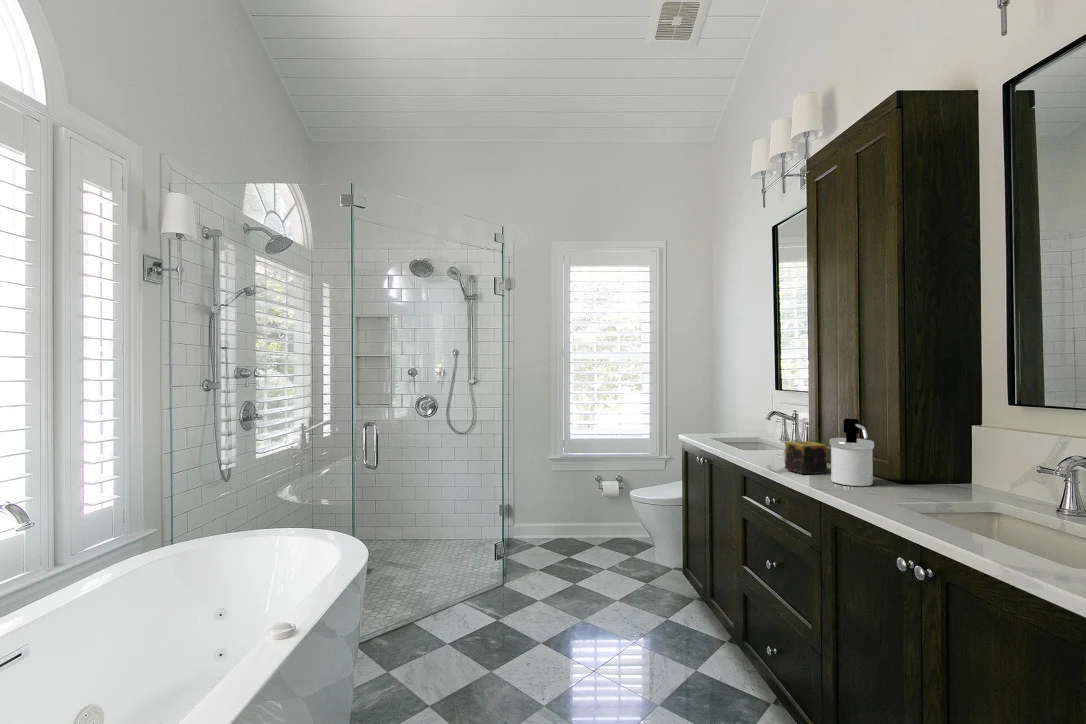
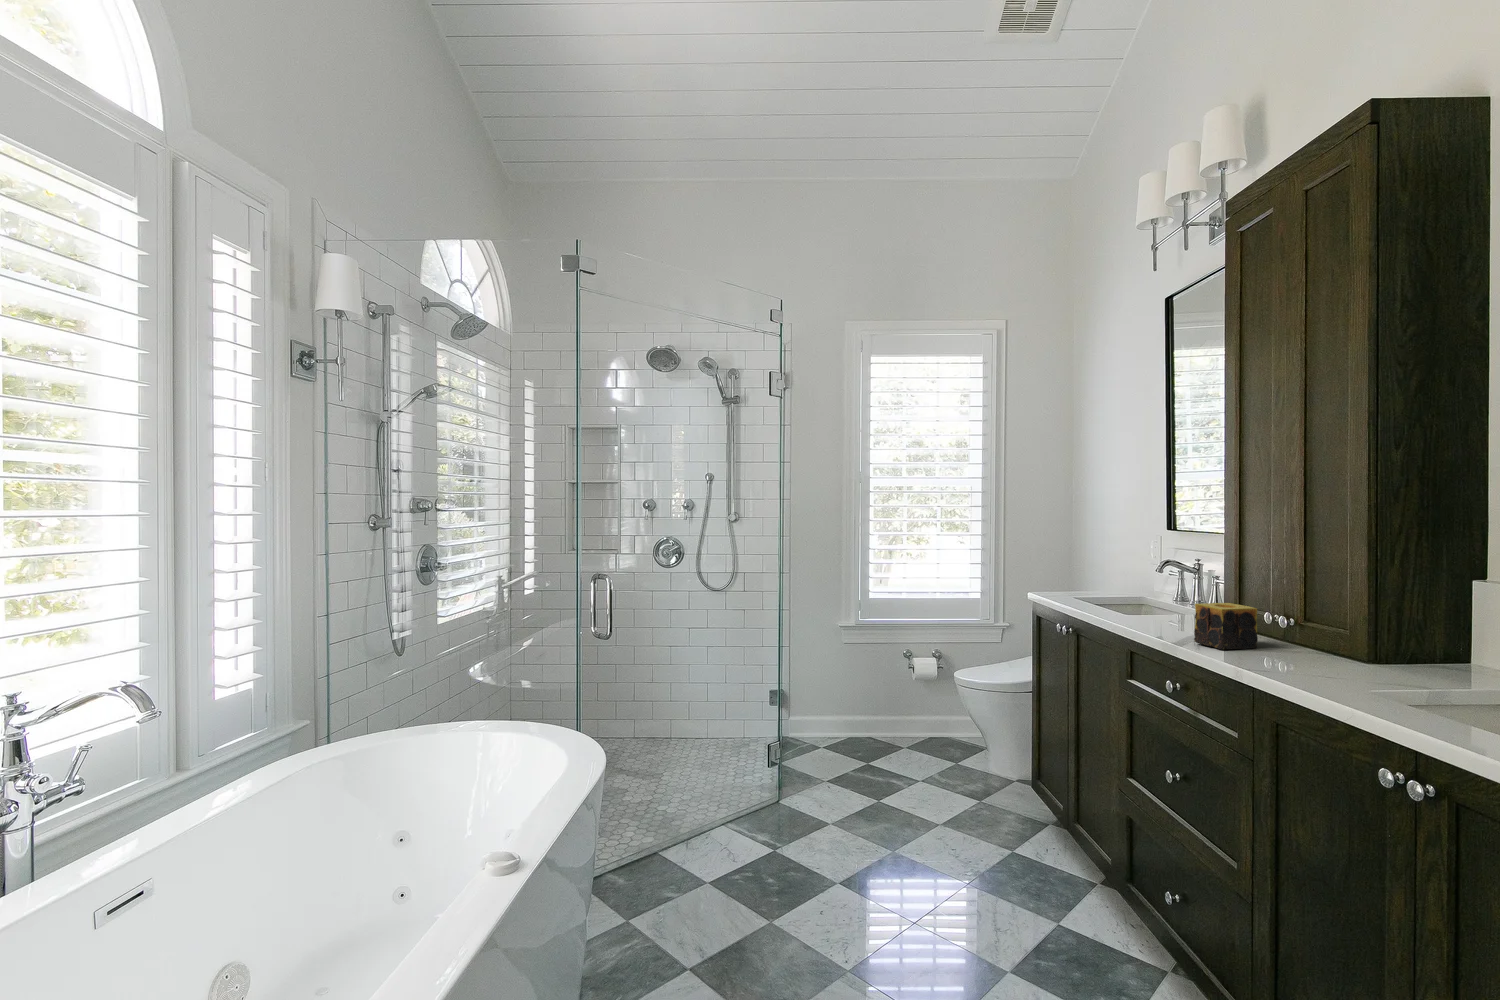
soap dispenser: present [829,418,874,486] -> none [1263,571,1329,667]

